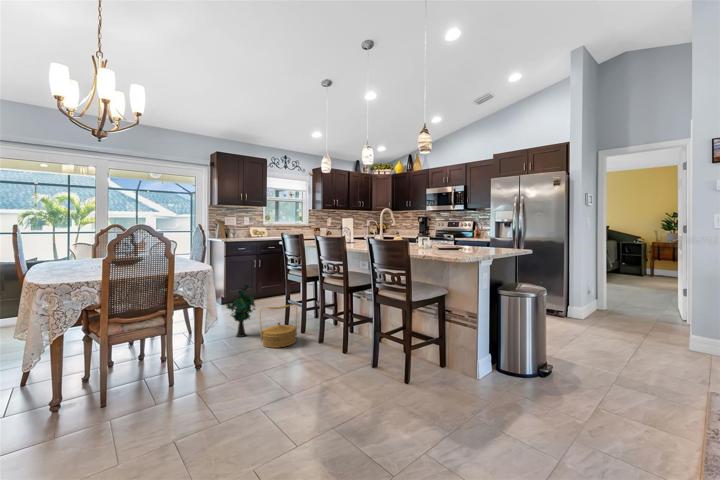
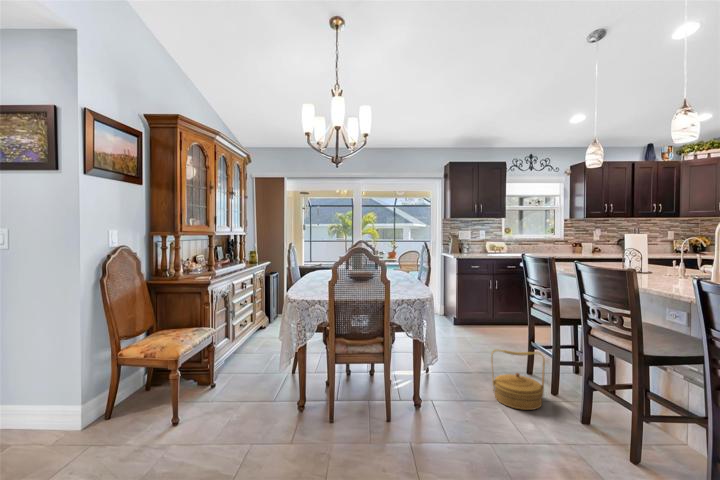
decorative plant: present [226,285,255,337] -> none [452,315,489,377]

